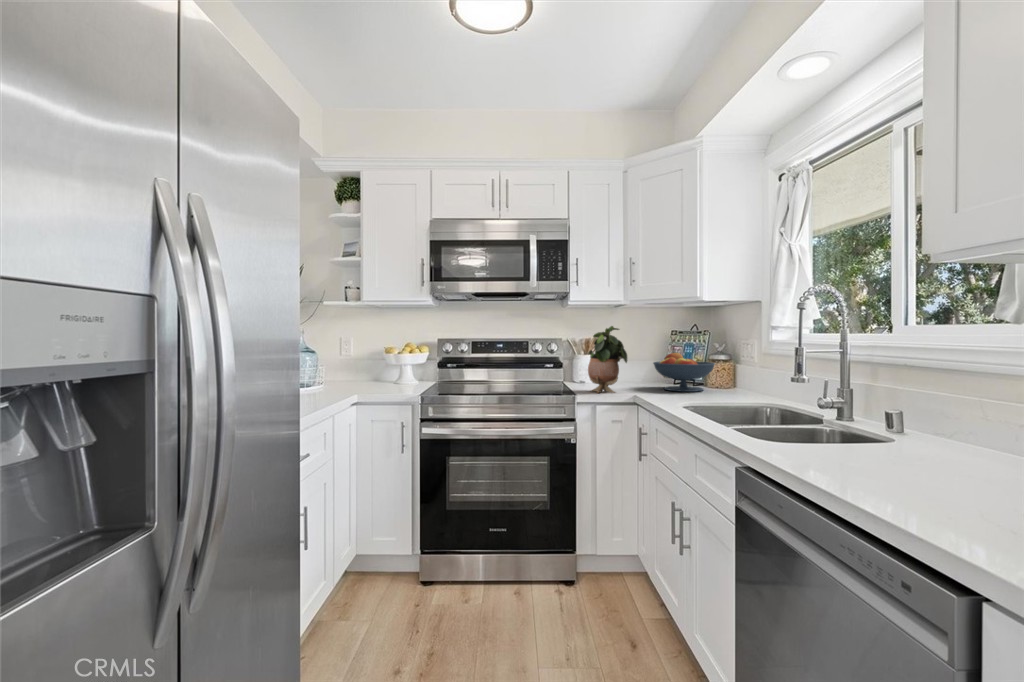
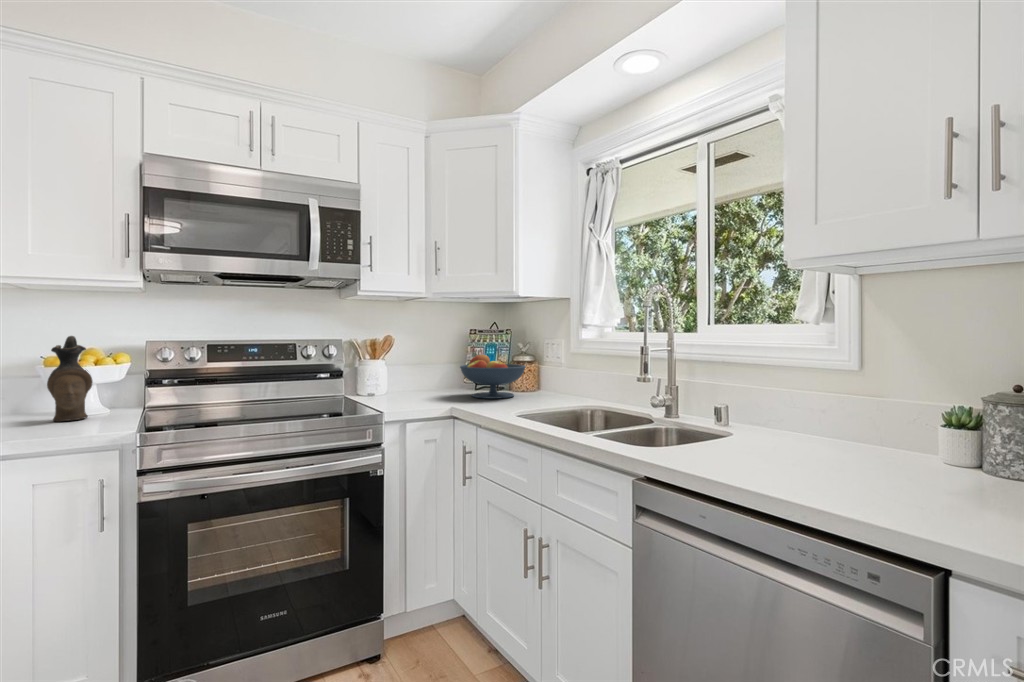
potted plant: present [588,326,627,393] -> none [389,323,439,408]
ceramic pitcher: none [385,336,406,387] -> present [47,336,93,421]

